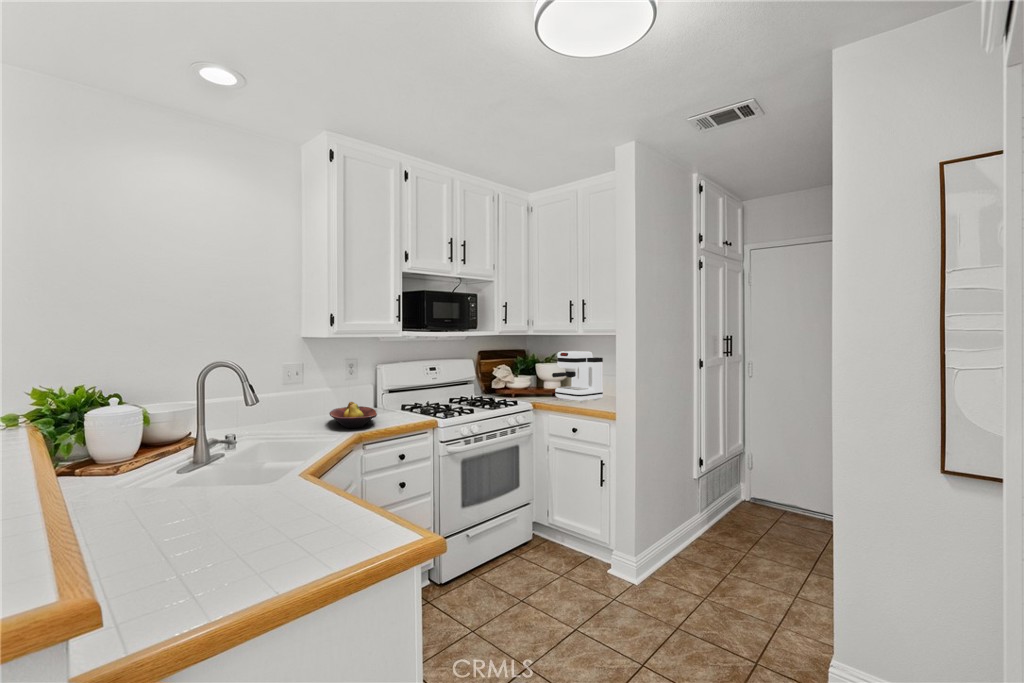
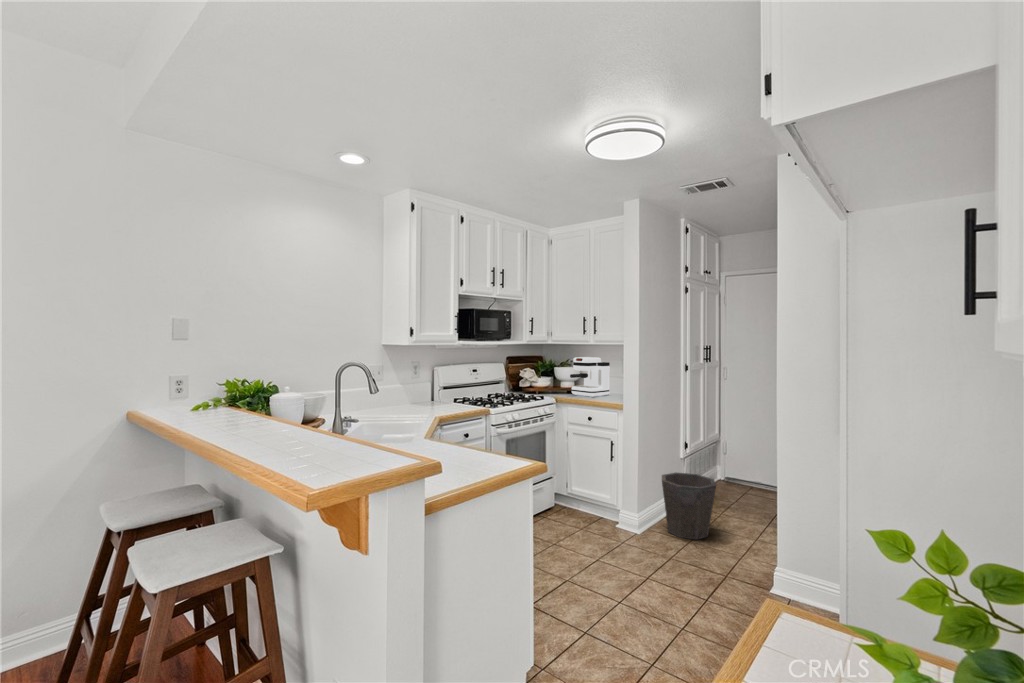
fruit bowl: present [329,402,377,428] -> none [409,394,447,413]
waste bin: none [667,500,740,595] -> present [662,473,716,540]

